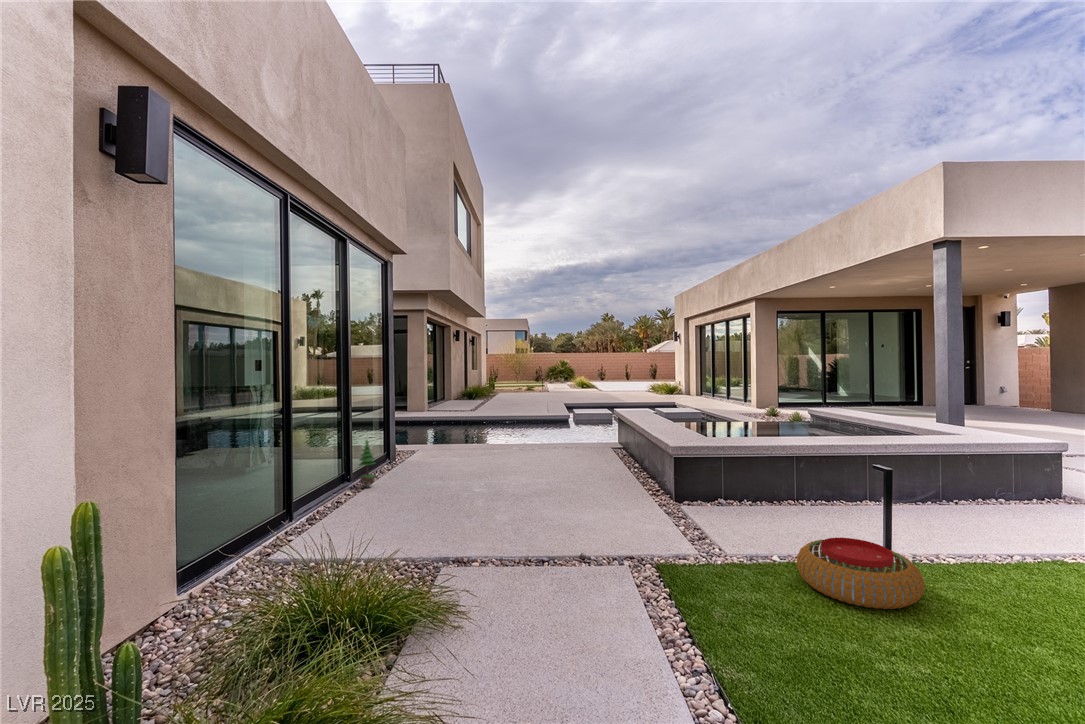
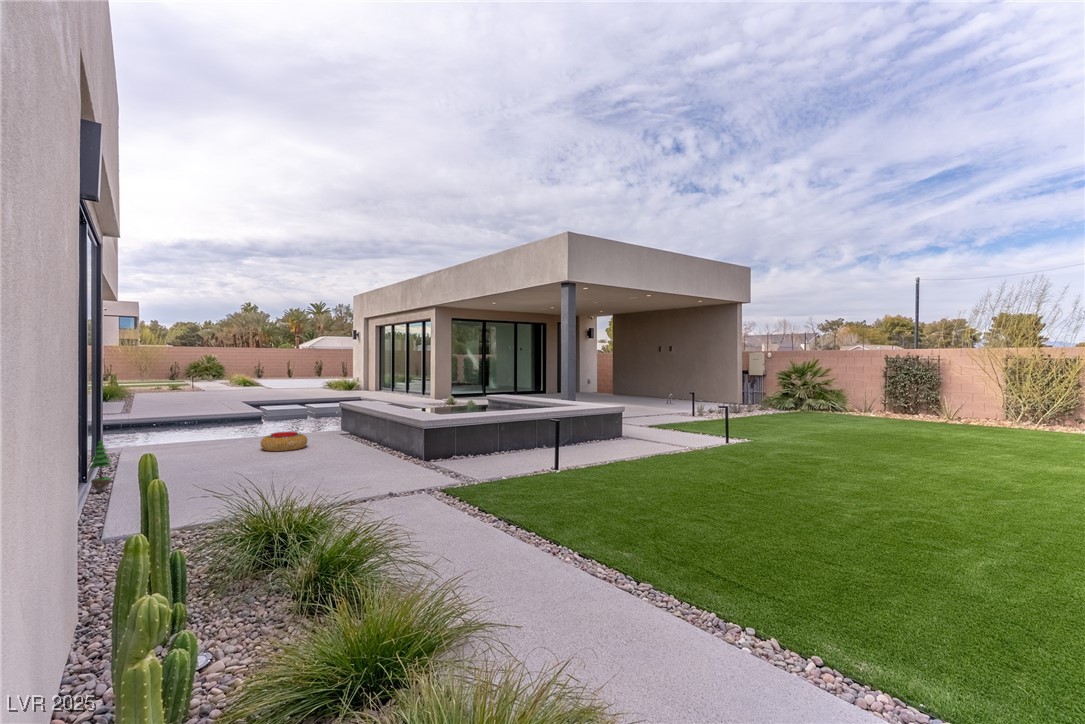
pouf: present [797,538,924,609] -> present [261,431,307,451]

